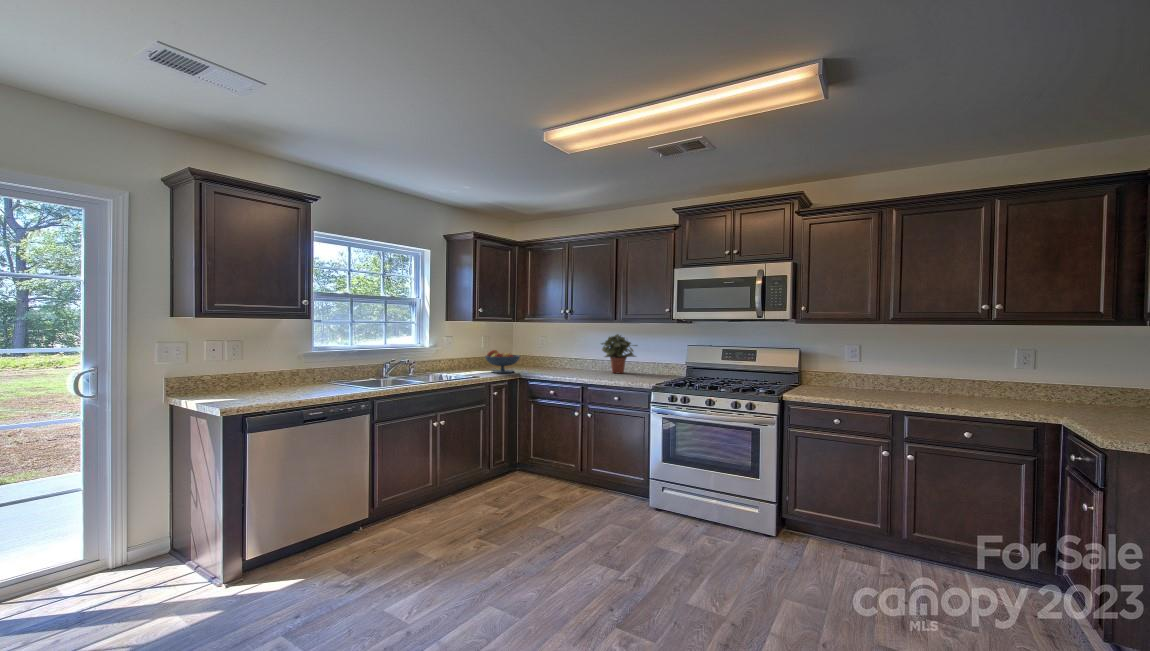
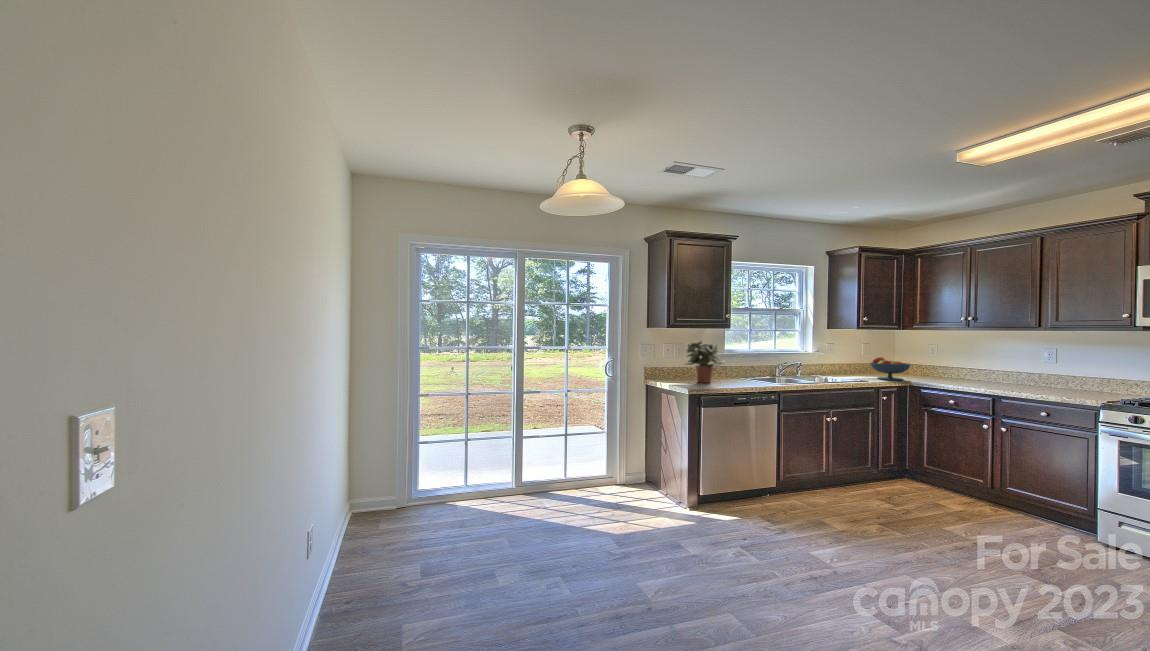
potted plant: present [602,334,637,373] -> present [685,341,725,383]

